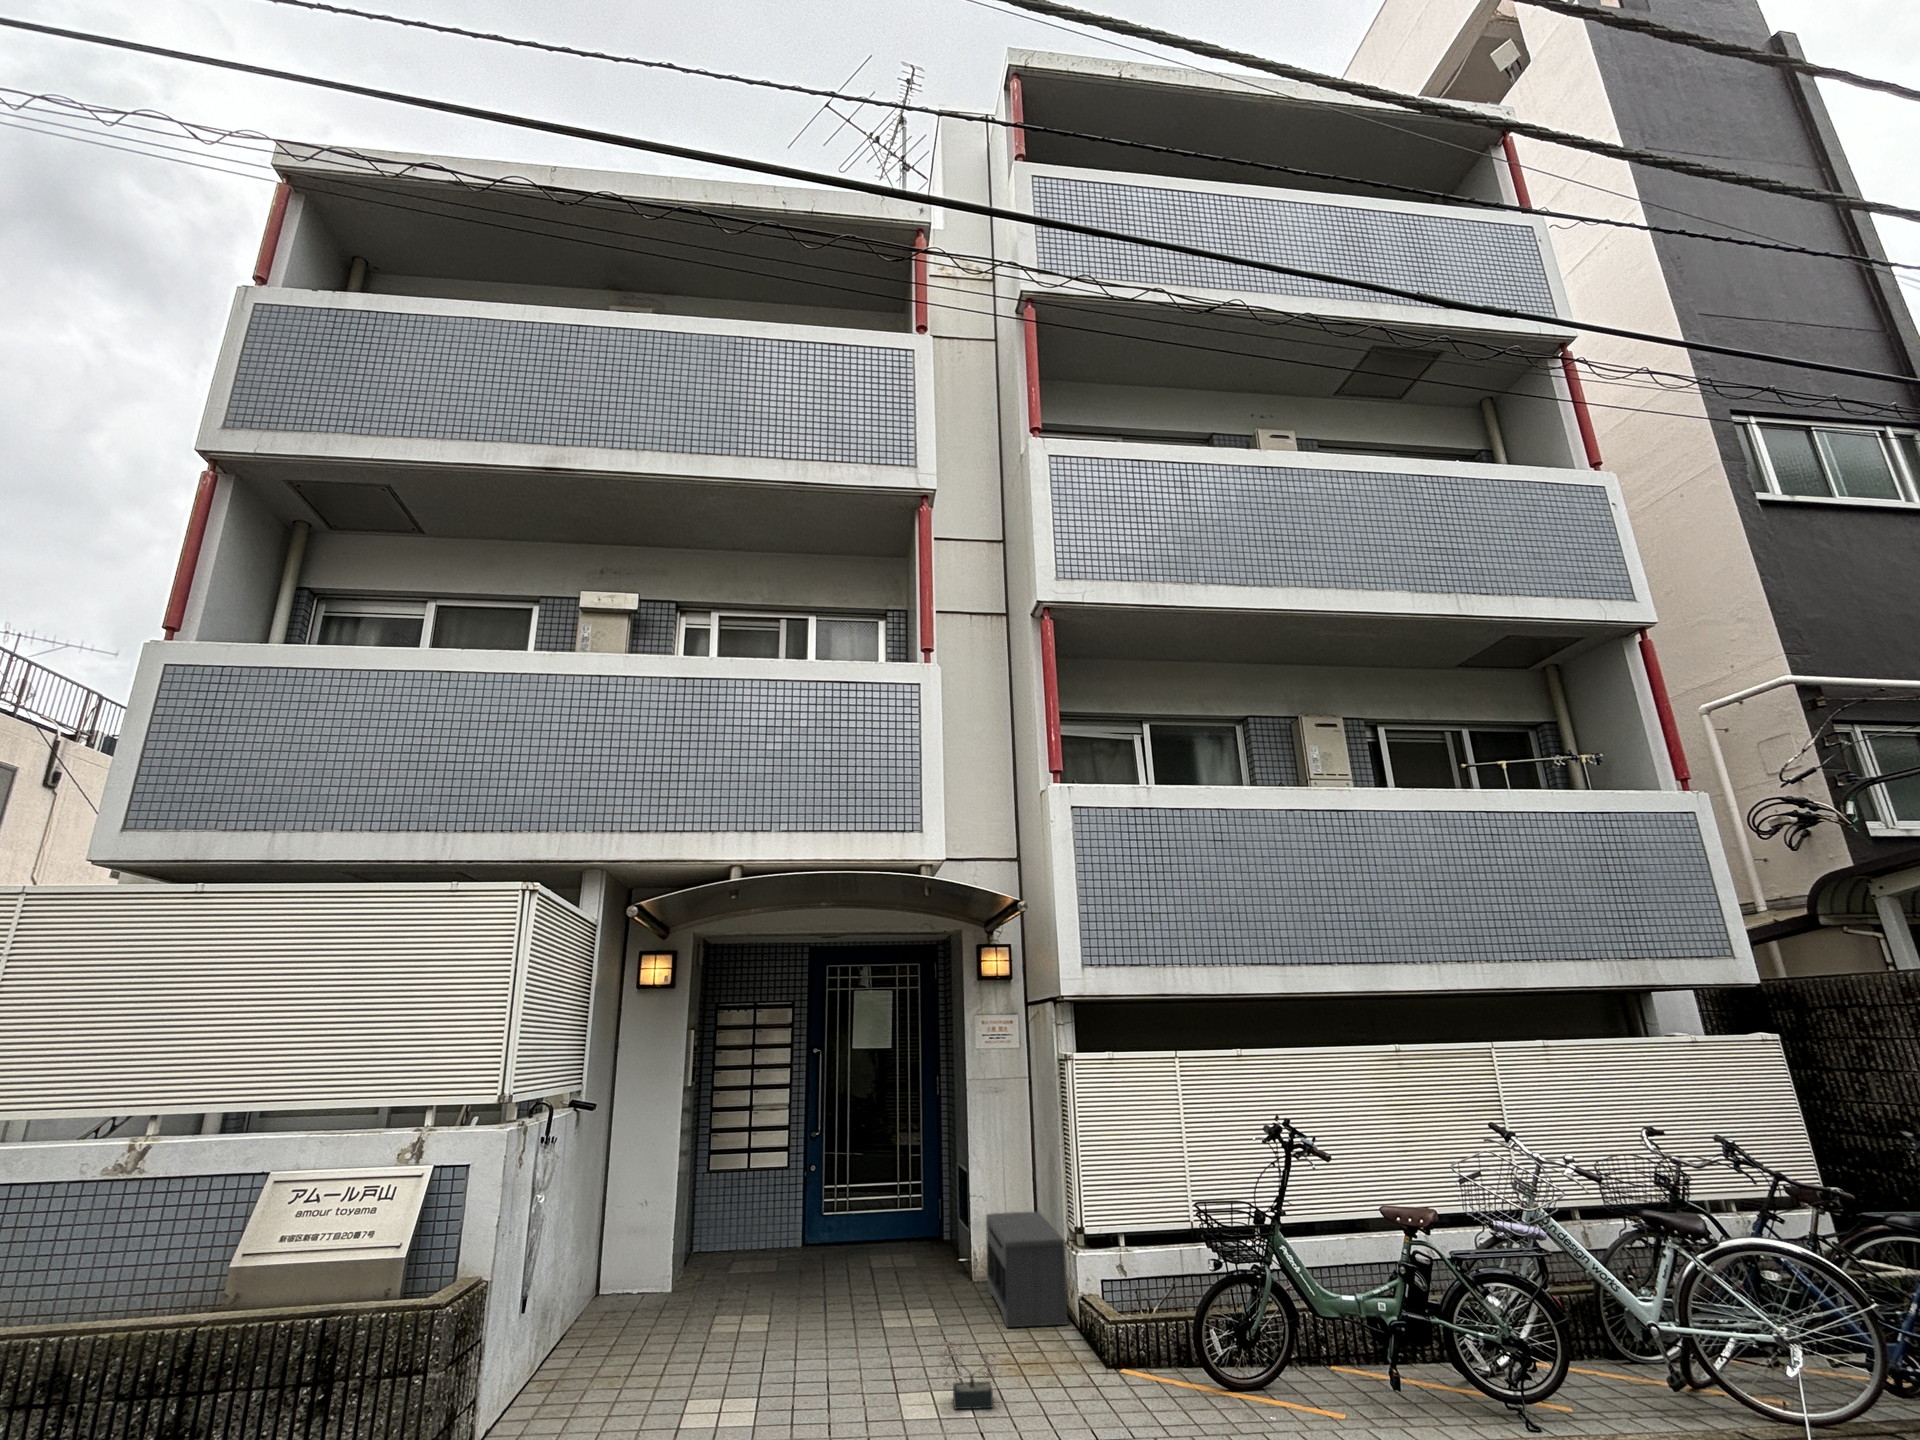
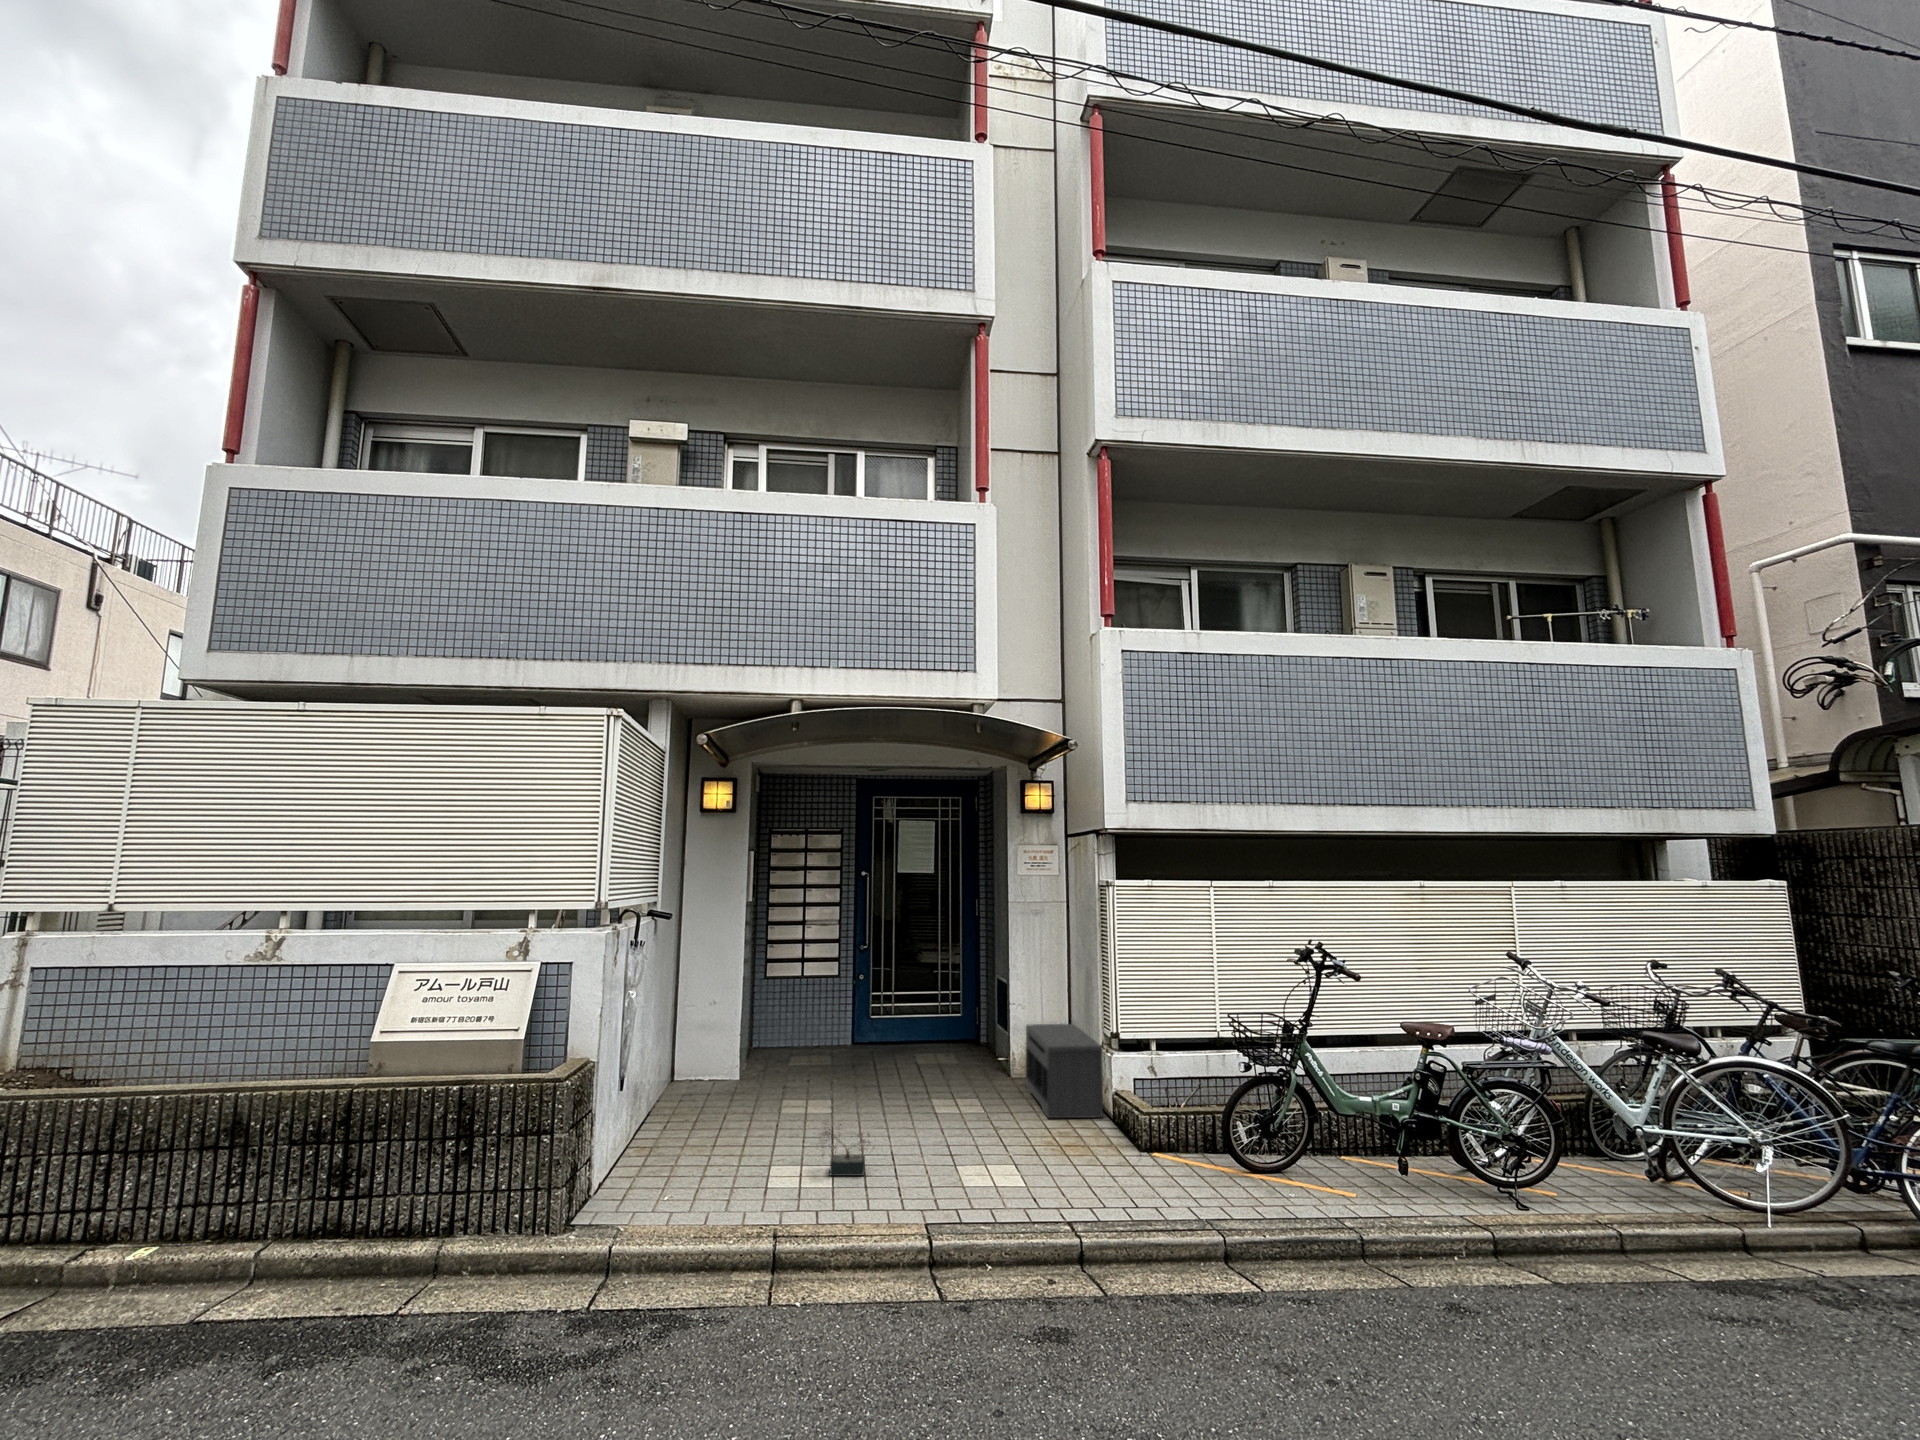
decorative plant: present [937,1340,1002,1409] -> present [819,1121,874,1176]

